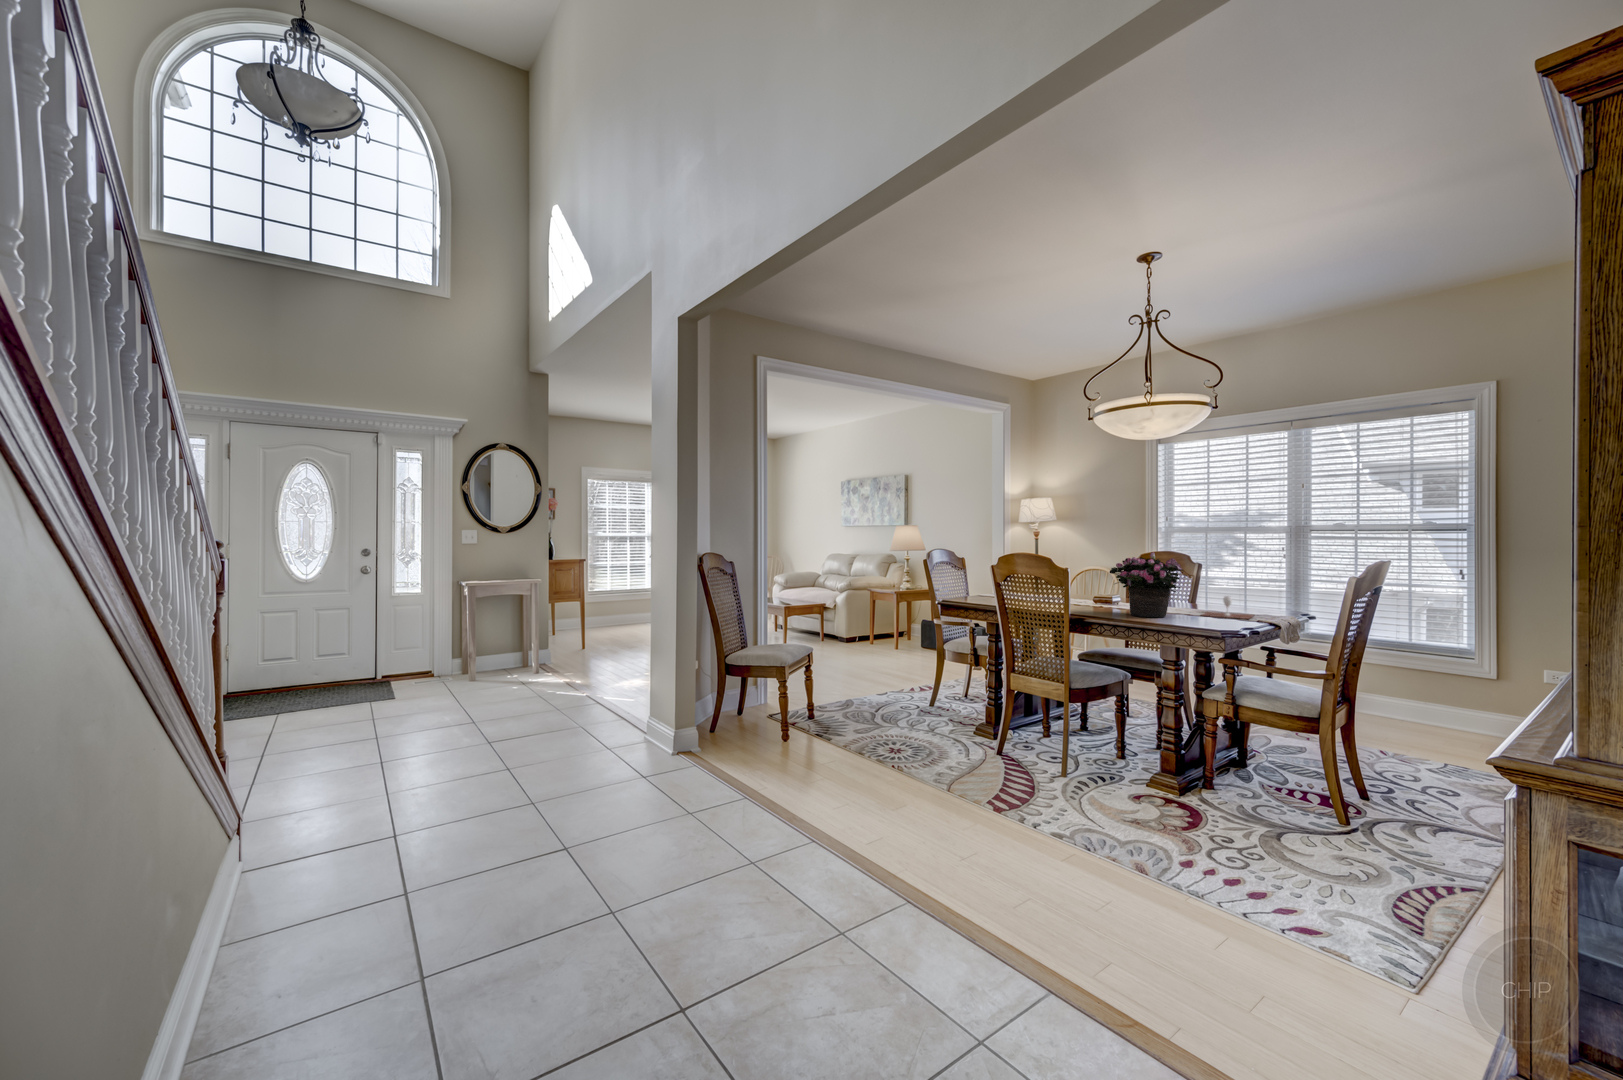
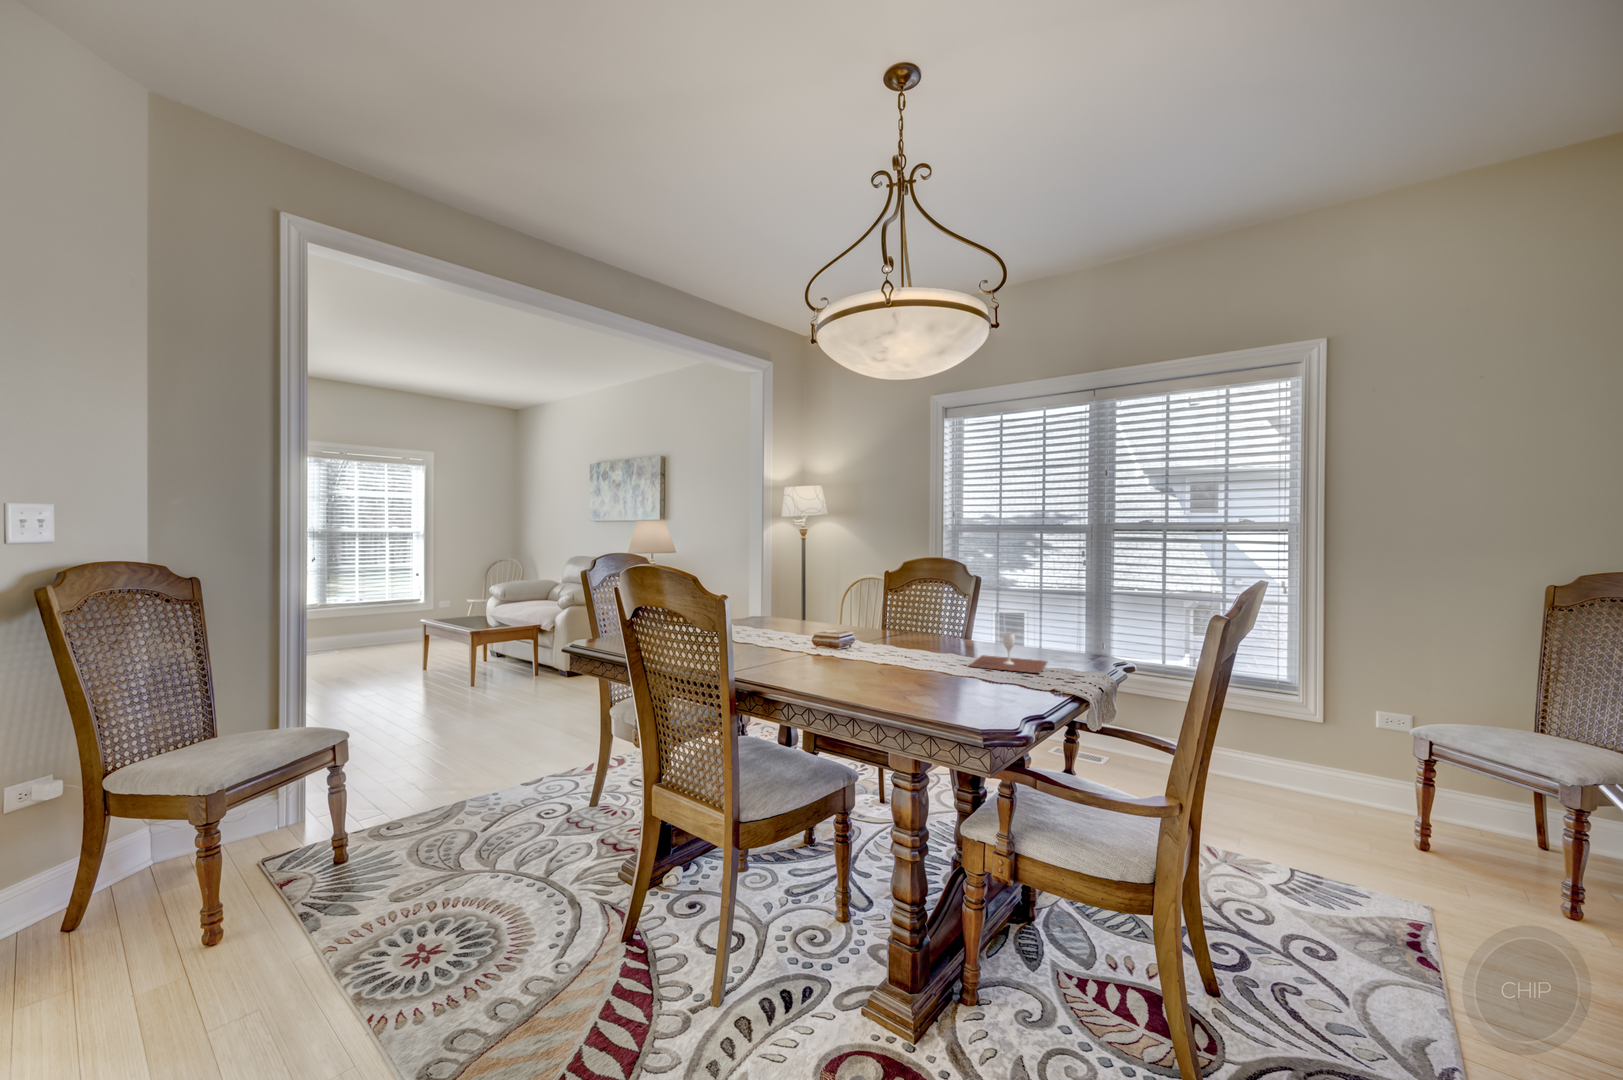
potted flower: present [1110,552,1183,617] -> none [829,563,943,675]

